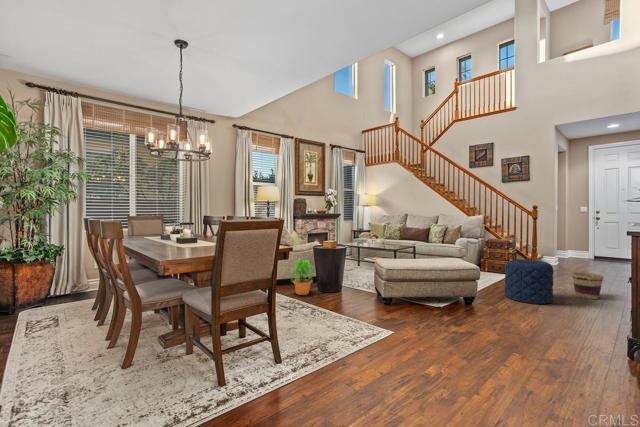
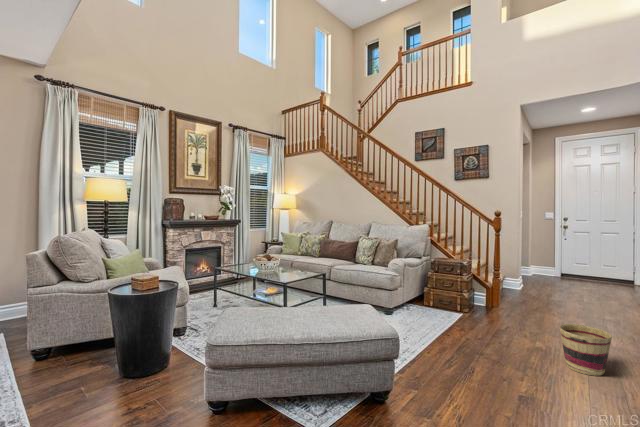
pouf: present [504,259,554,304] -> none [453,307,536,400]
potted plant: present [291,260,312,295] -> none [41,318,102,393]

